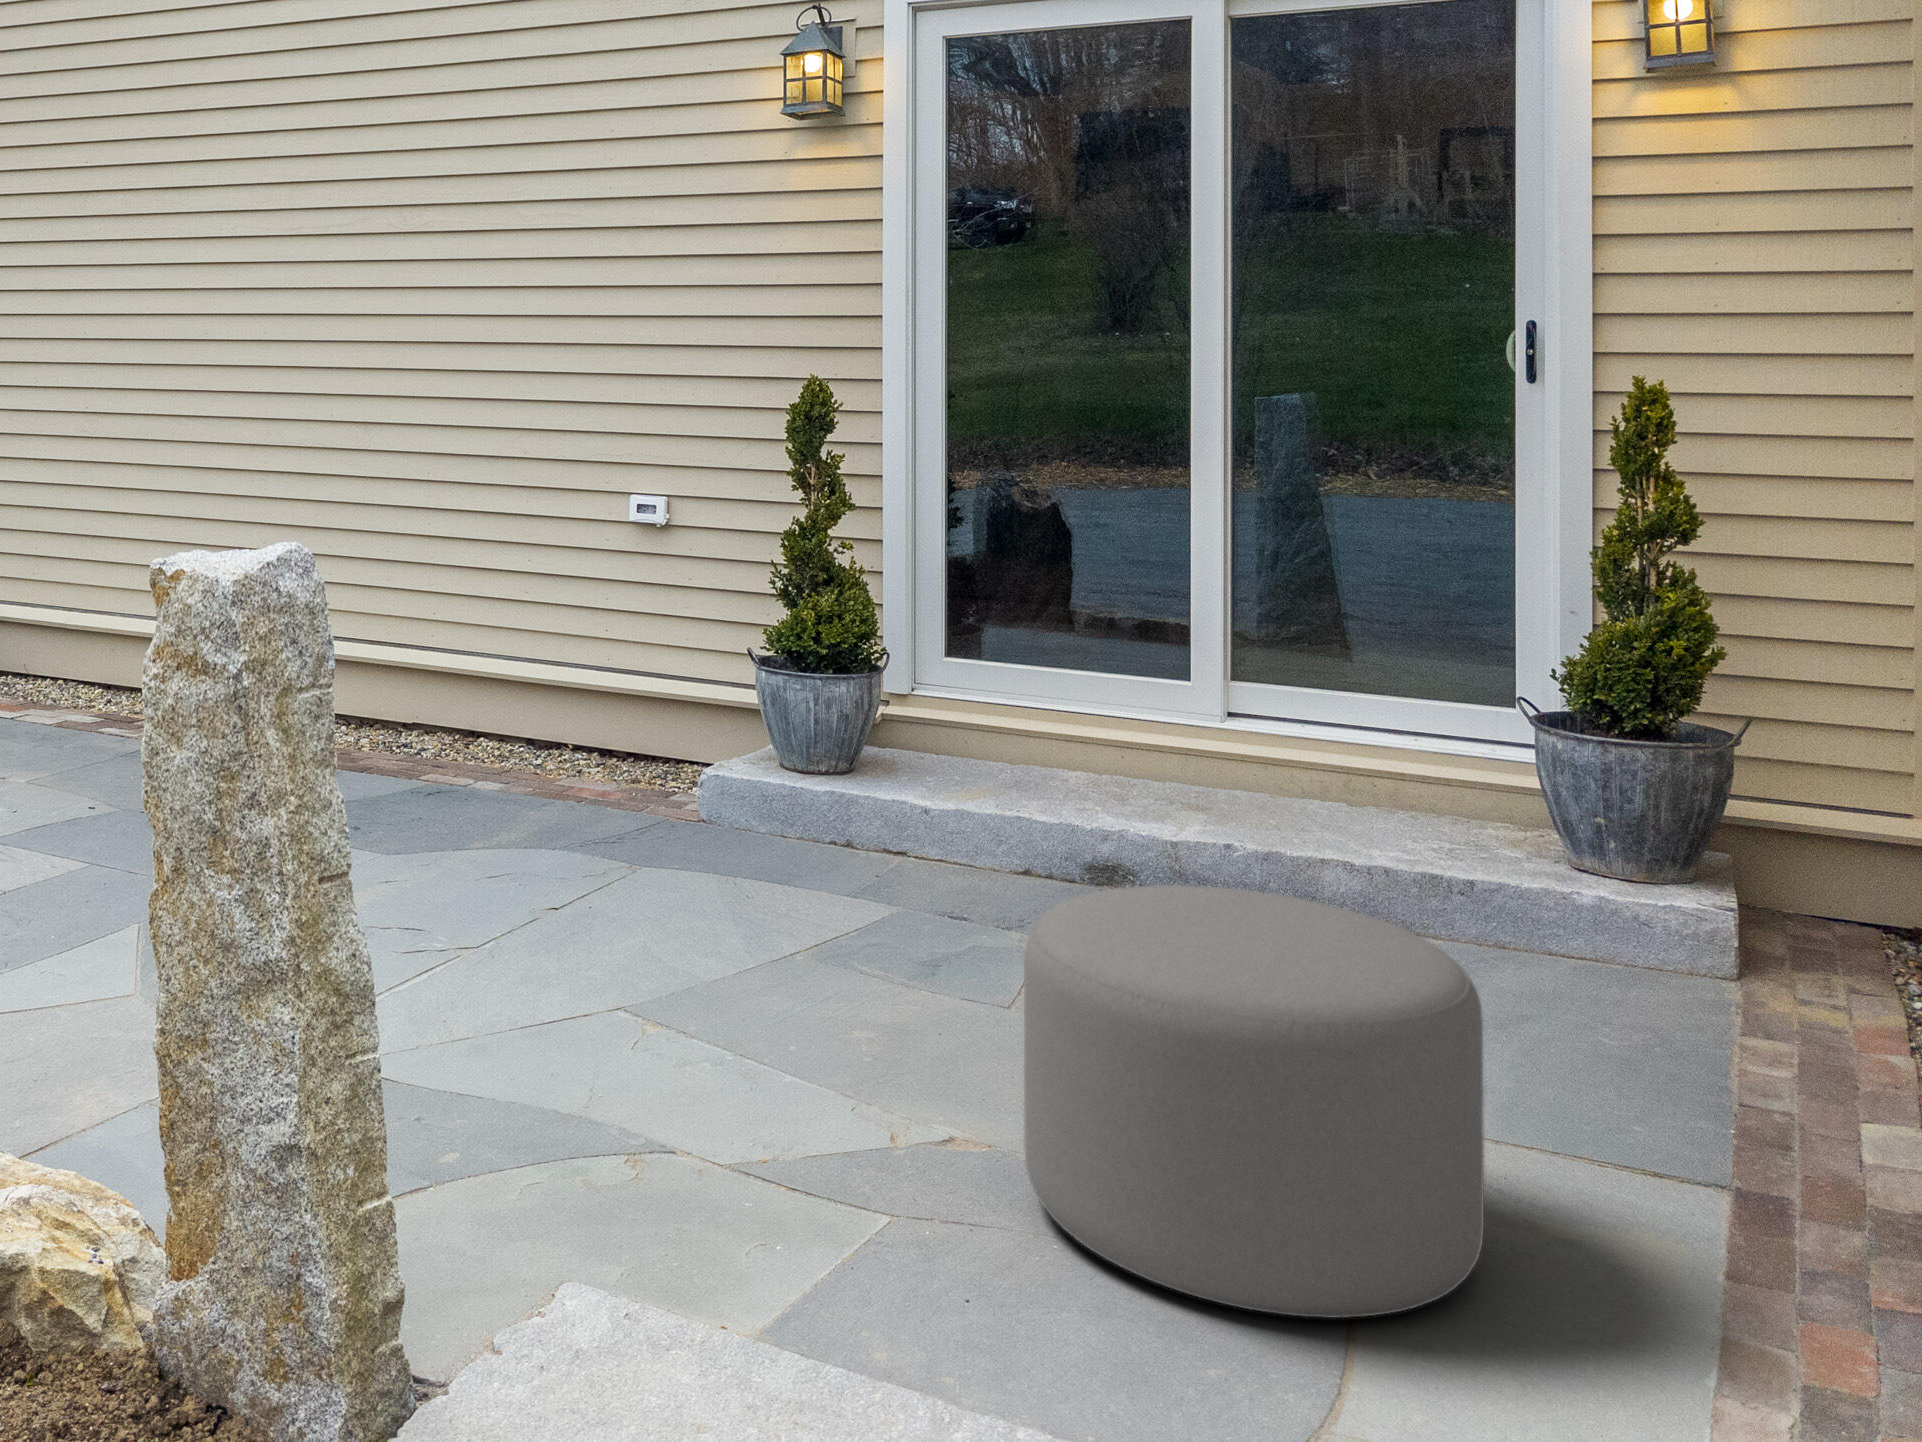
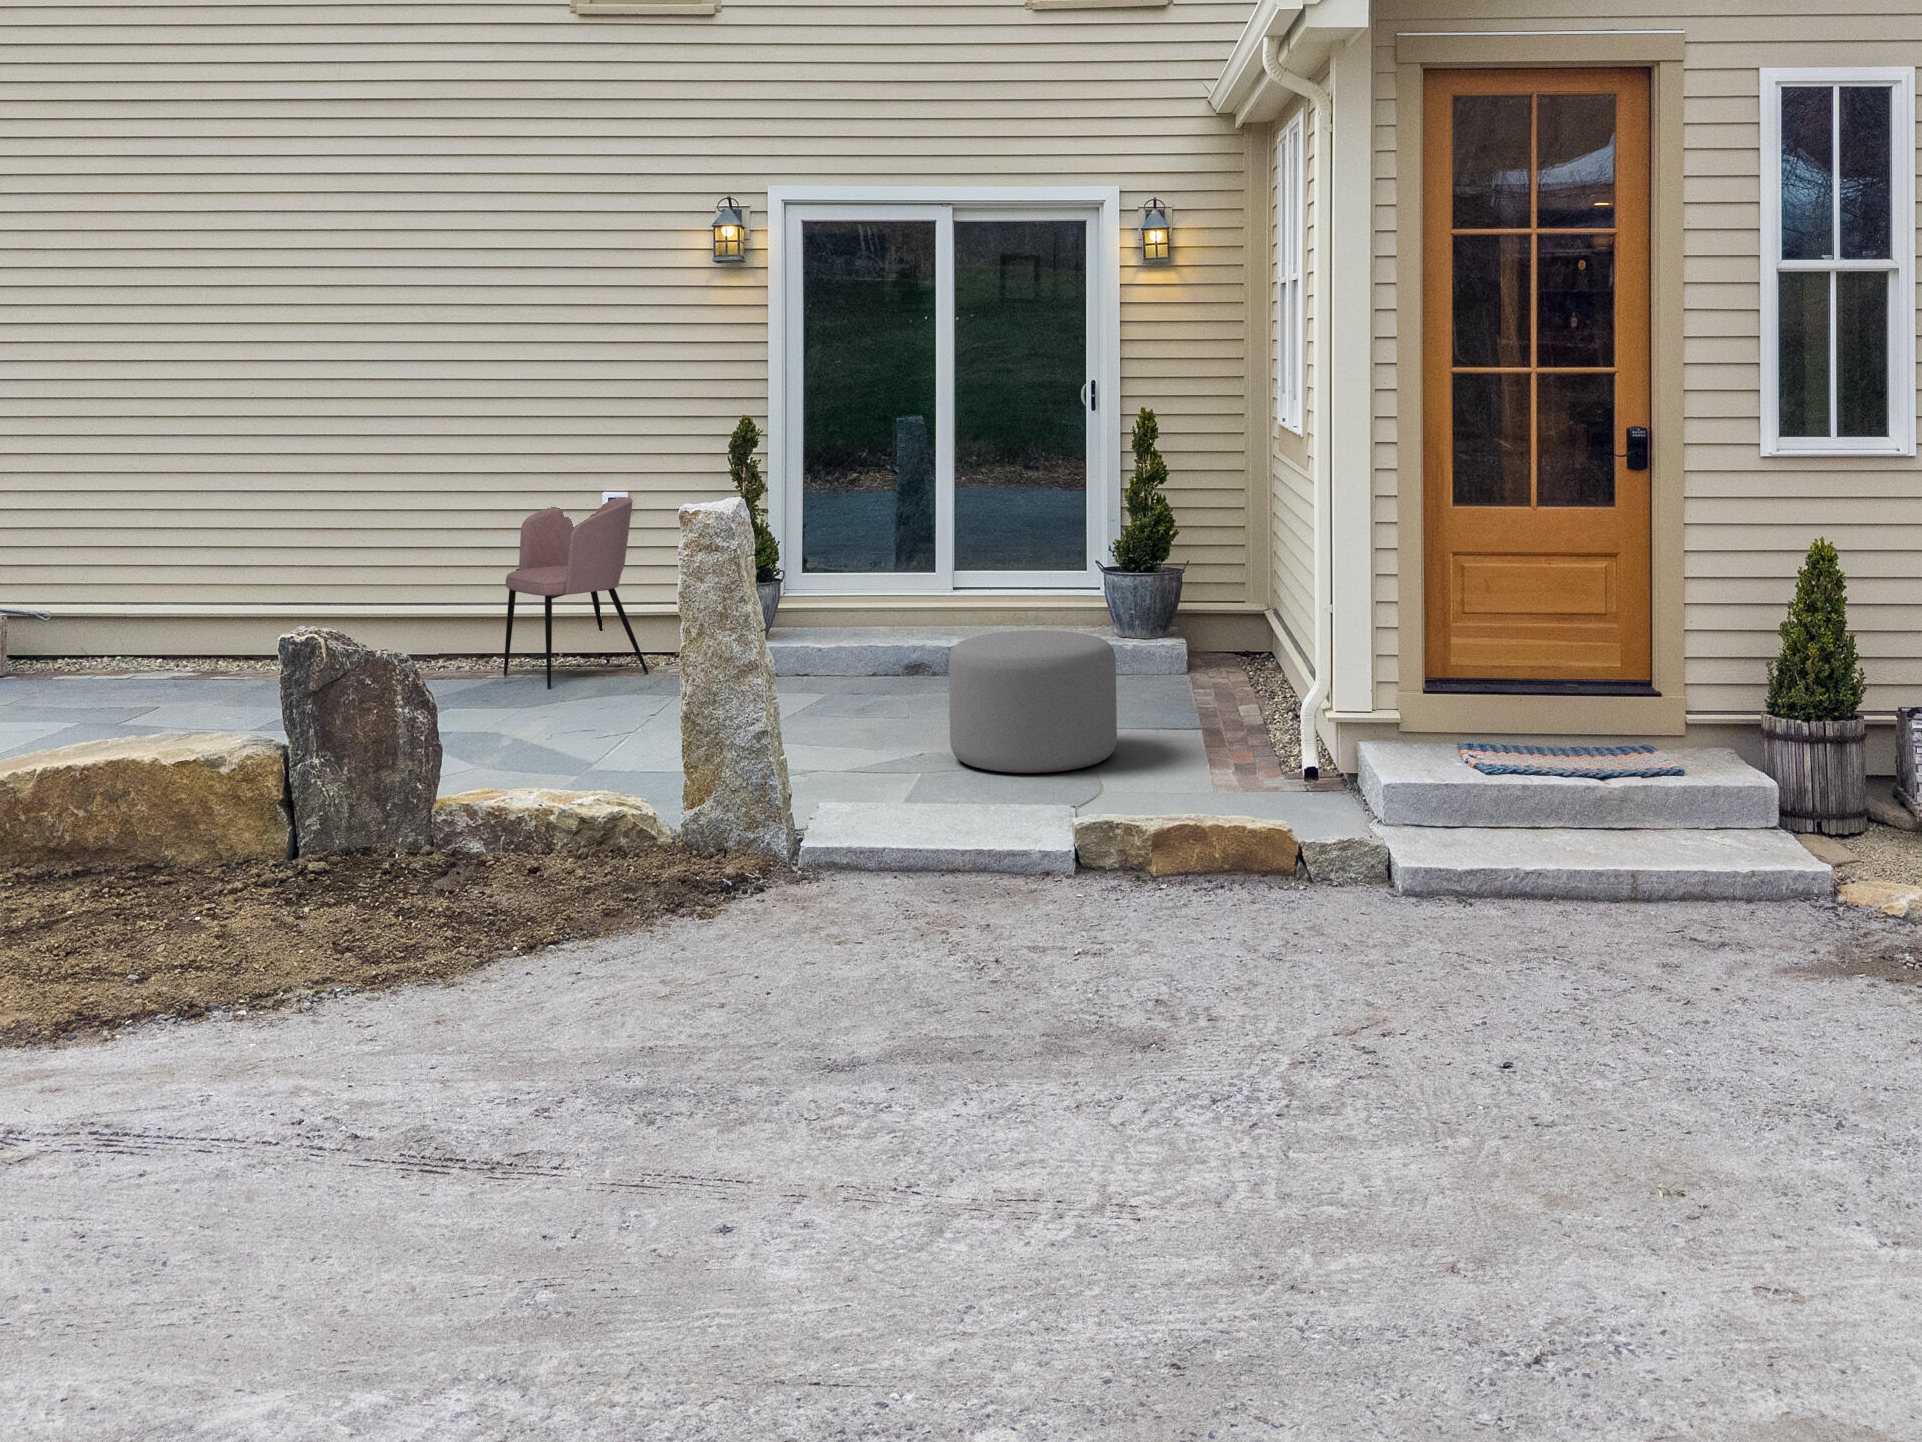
armchair: none [458,496,663,802] -> present [504,497,649,689]

